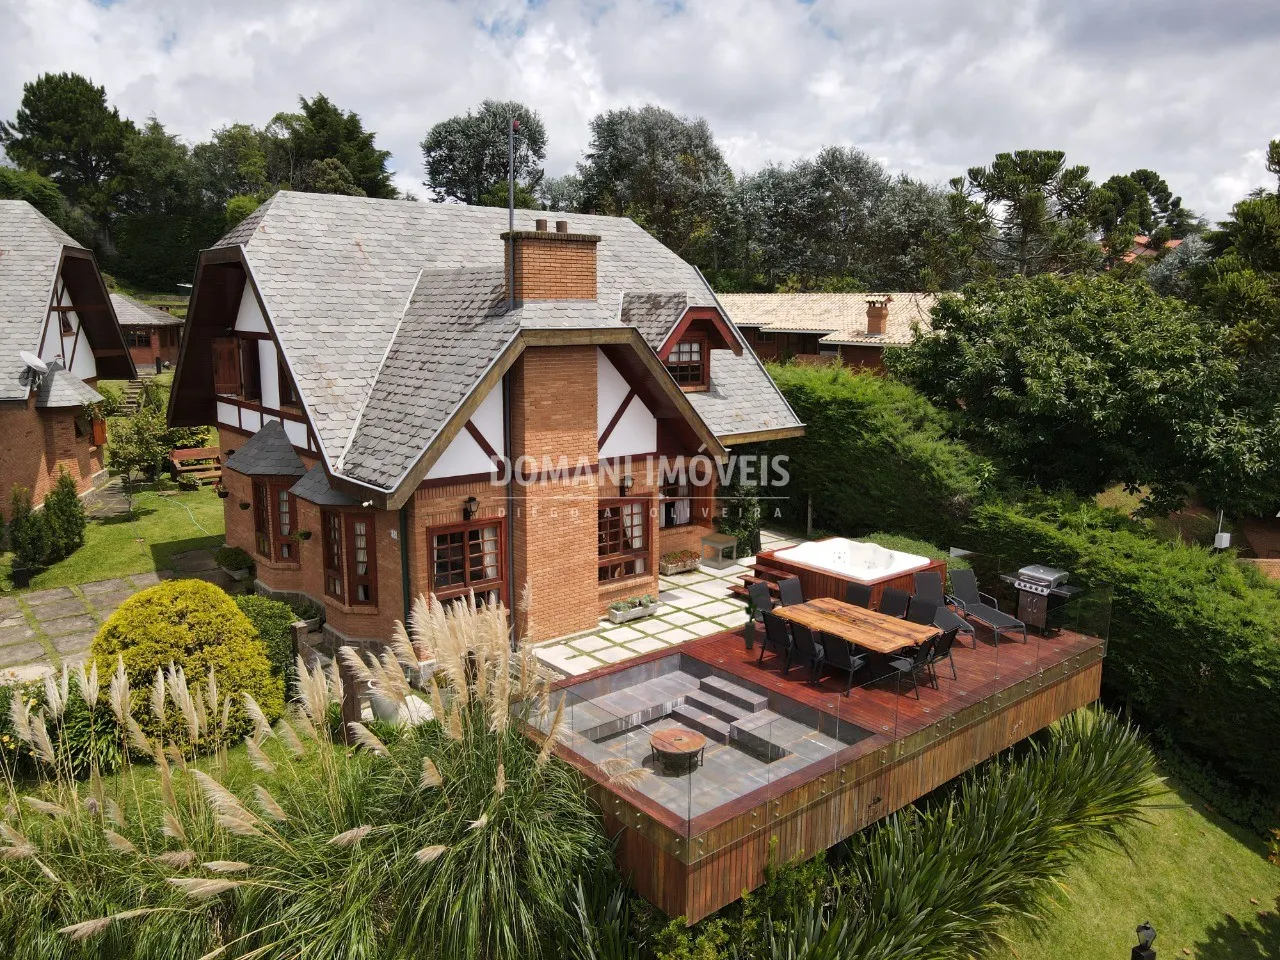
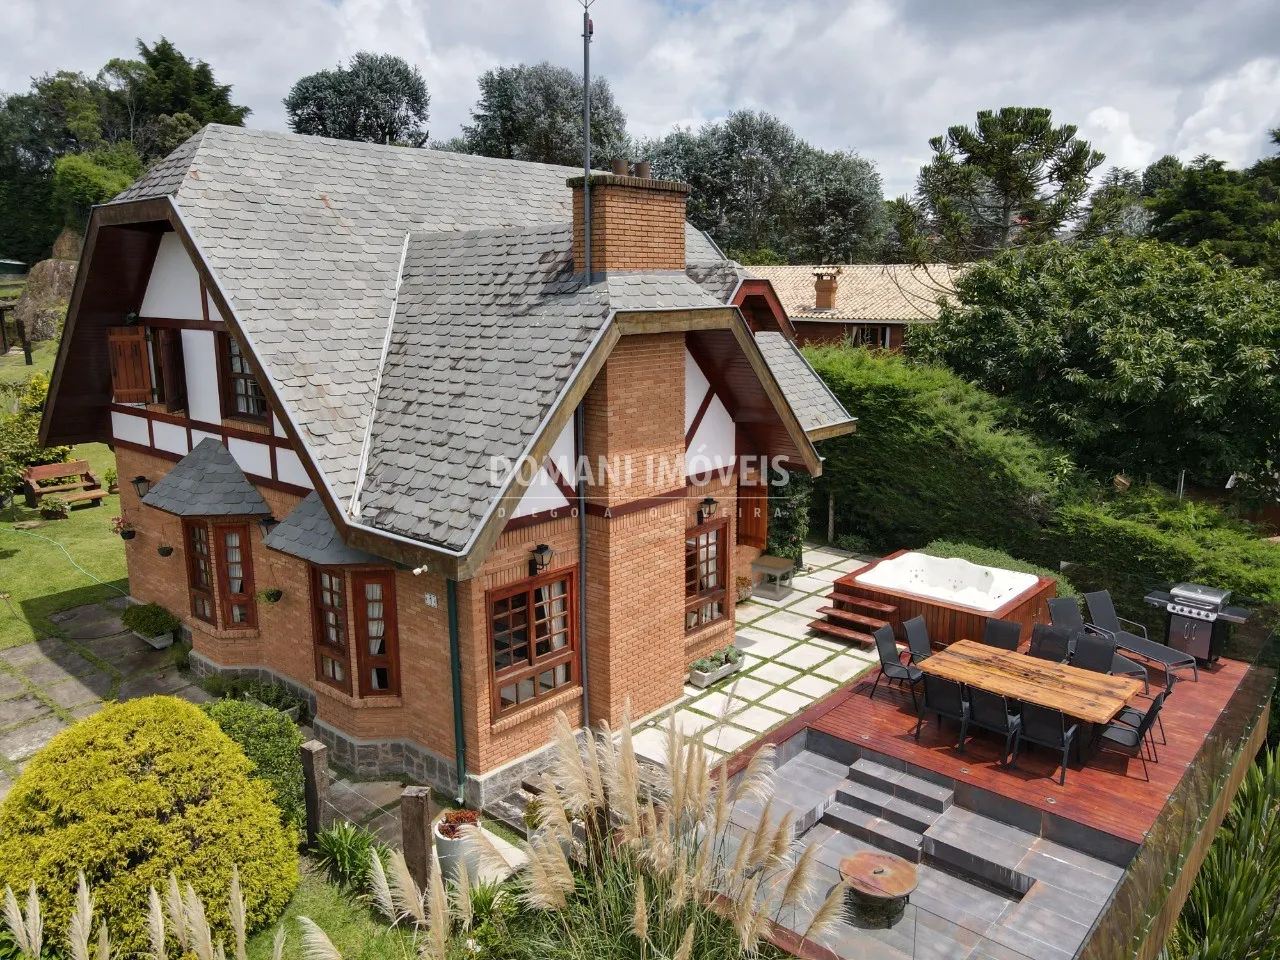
potted plant: present [740,594,764,649] -> none [885,649,918,720]

